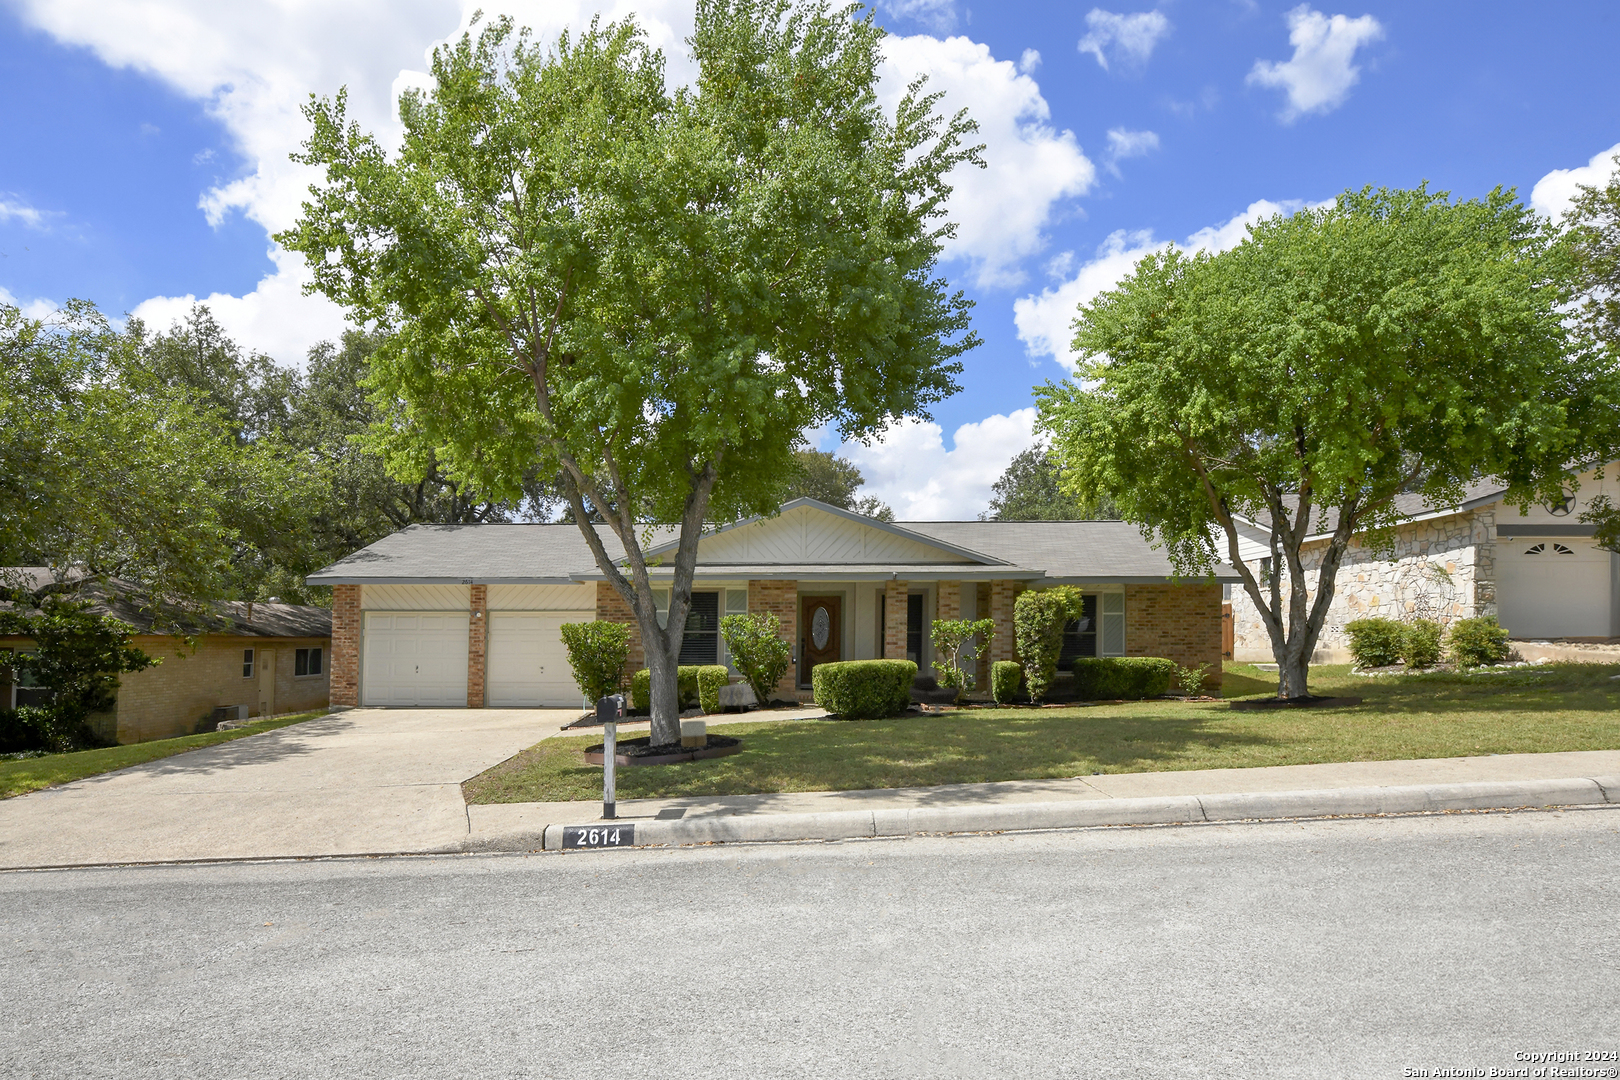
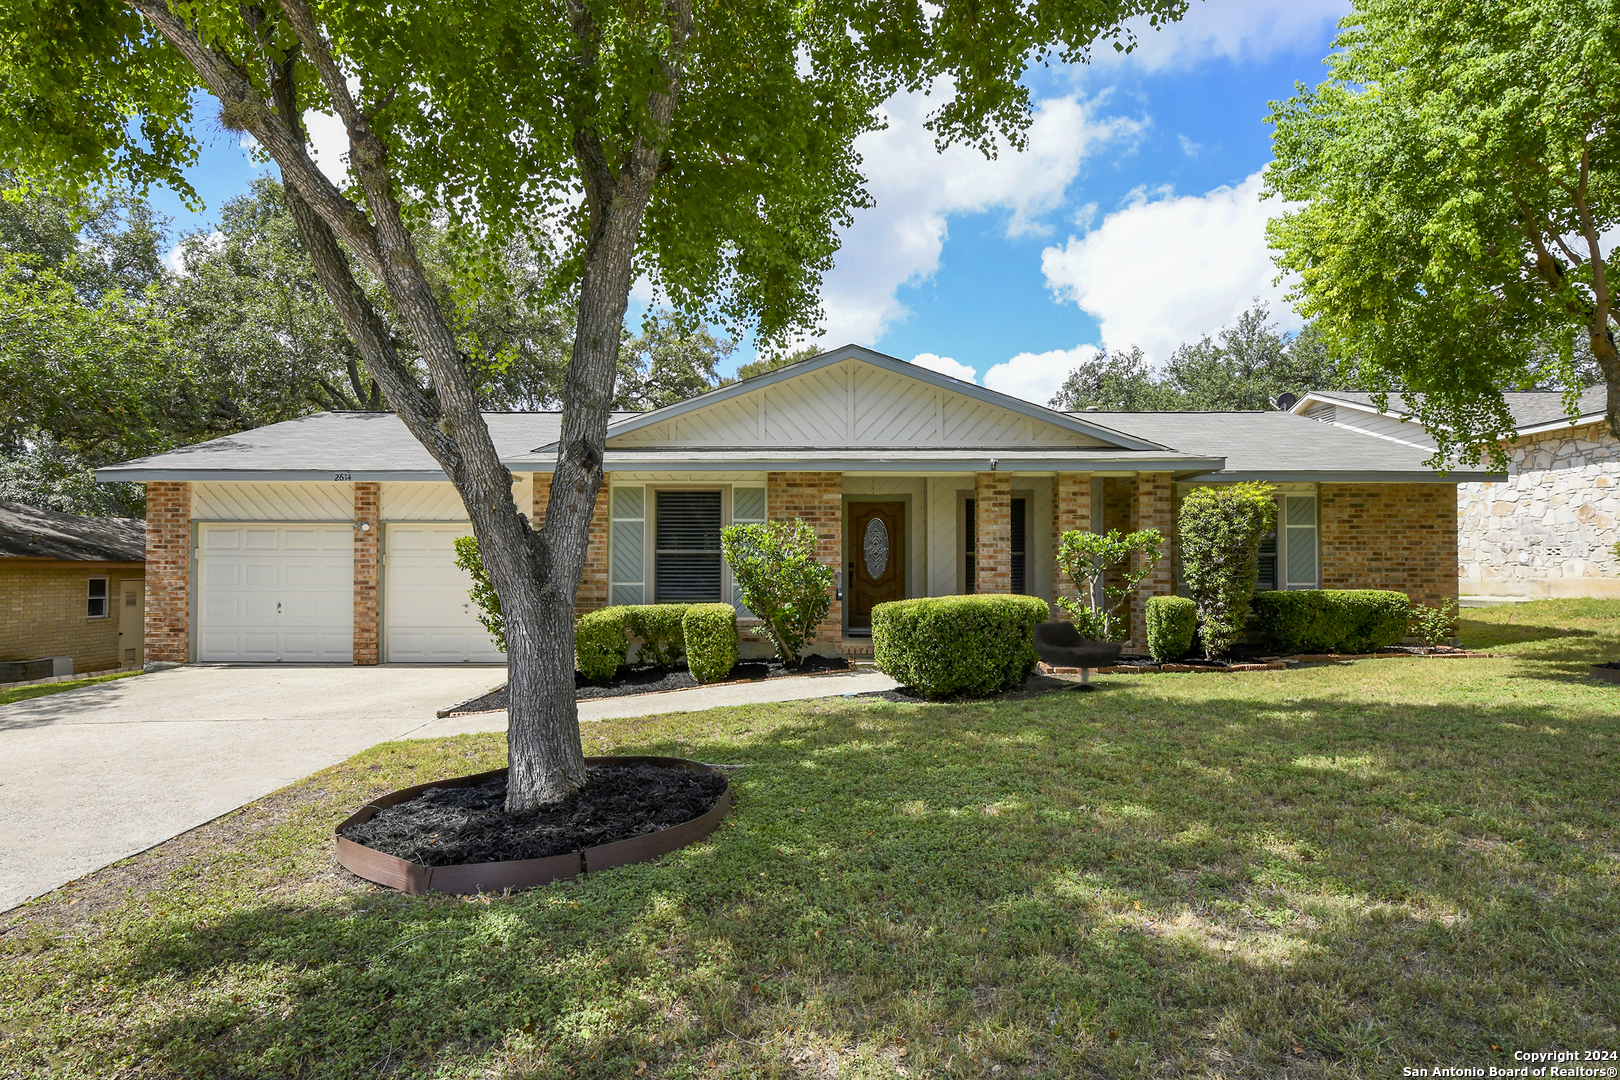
bench: present [719,684,761,713] -> none [719,631,789,680]
planter: present [681,721,706,747] -> none [629,725,684,814]

